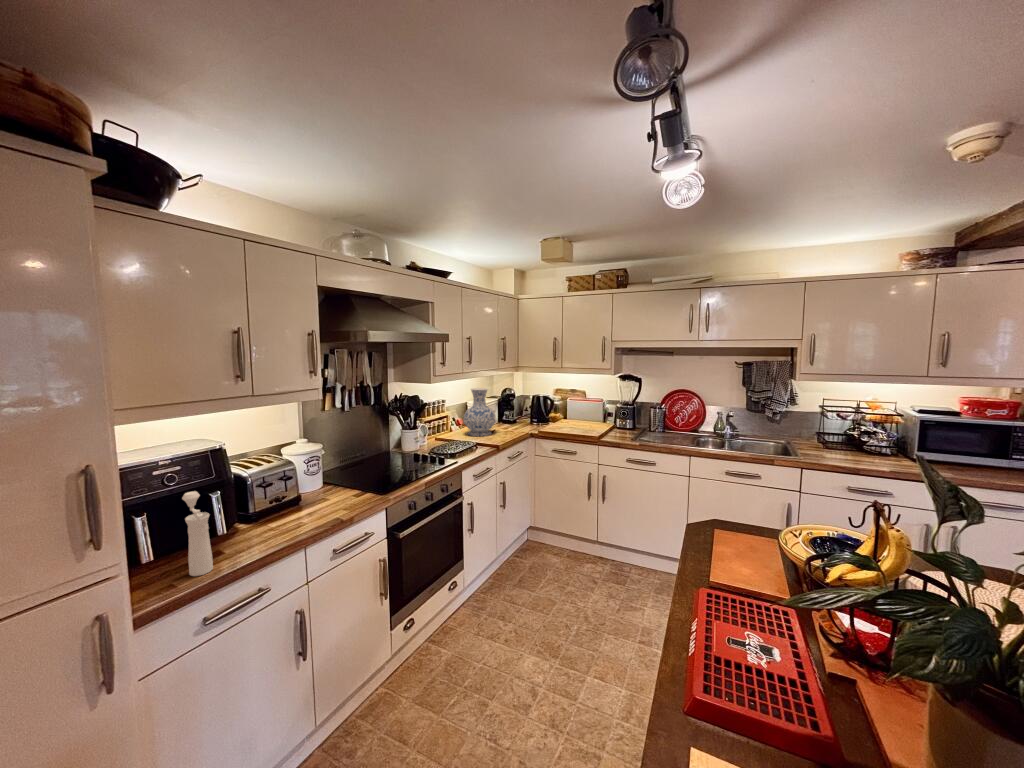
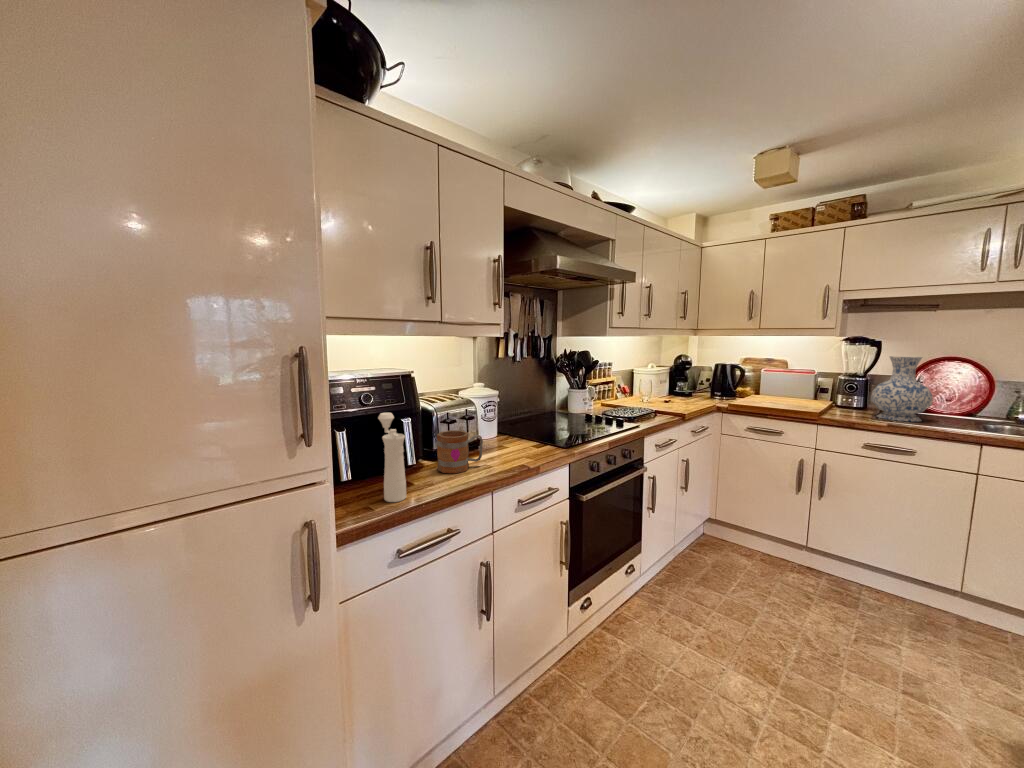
vase: present [463,388,496,436] -> present [871,356,933,422]
mug: none [249,494,297,537] -> present [437,430,483,473]

